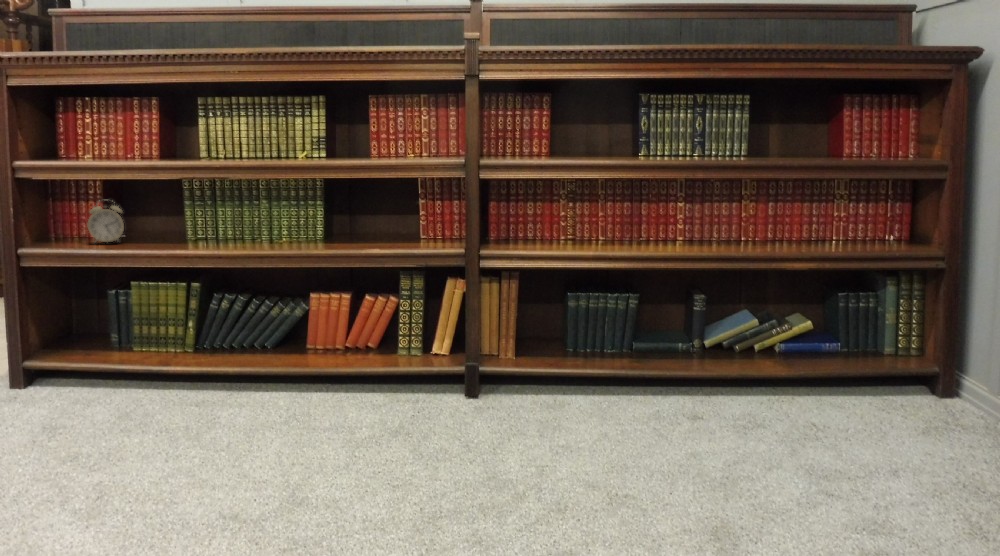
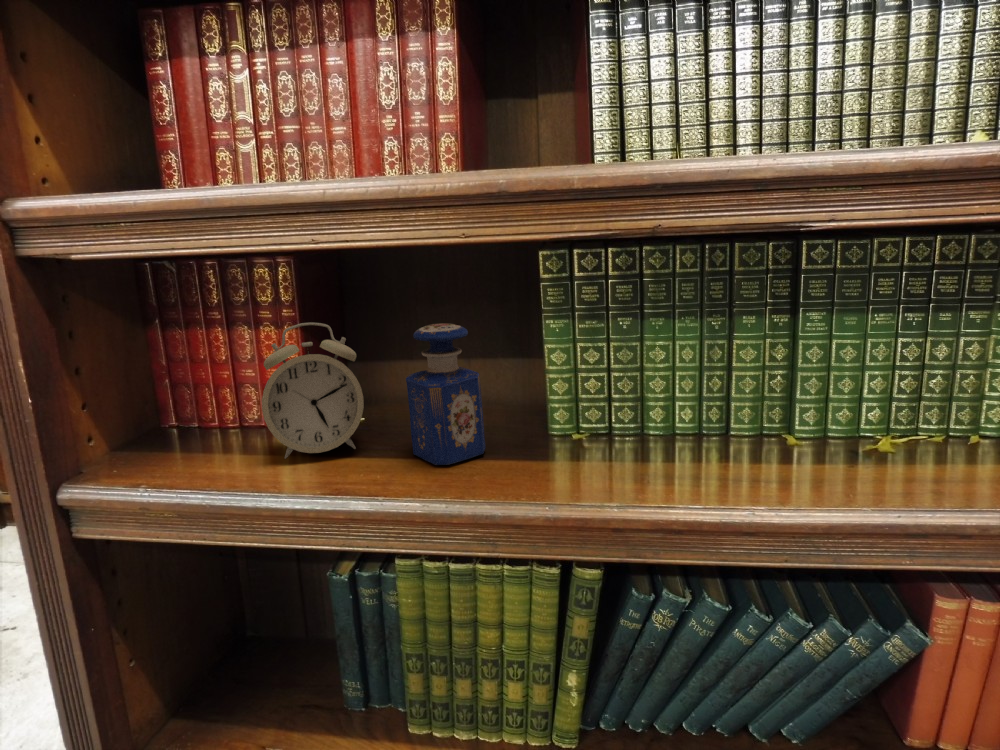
perfume bottle: none [138,201,165,245] -> present [406,323,486,465]

